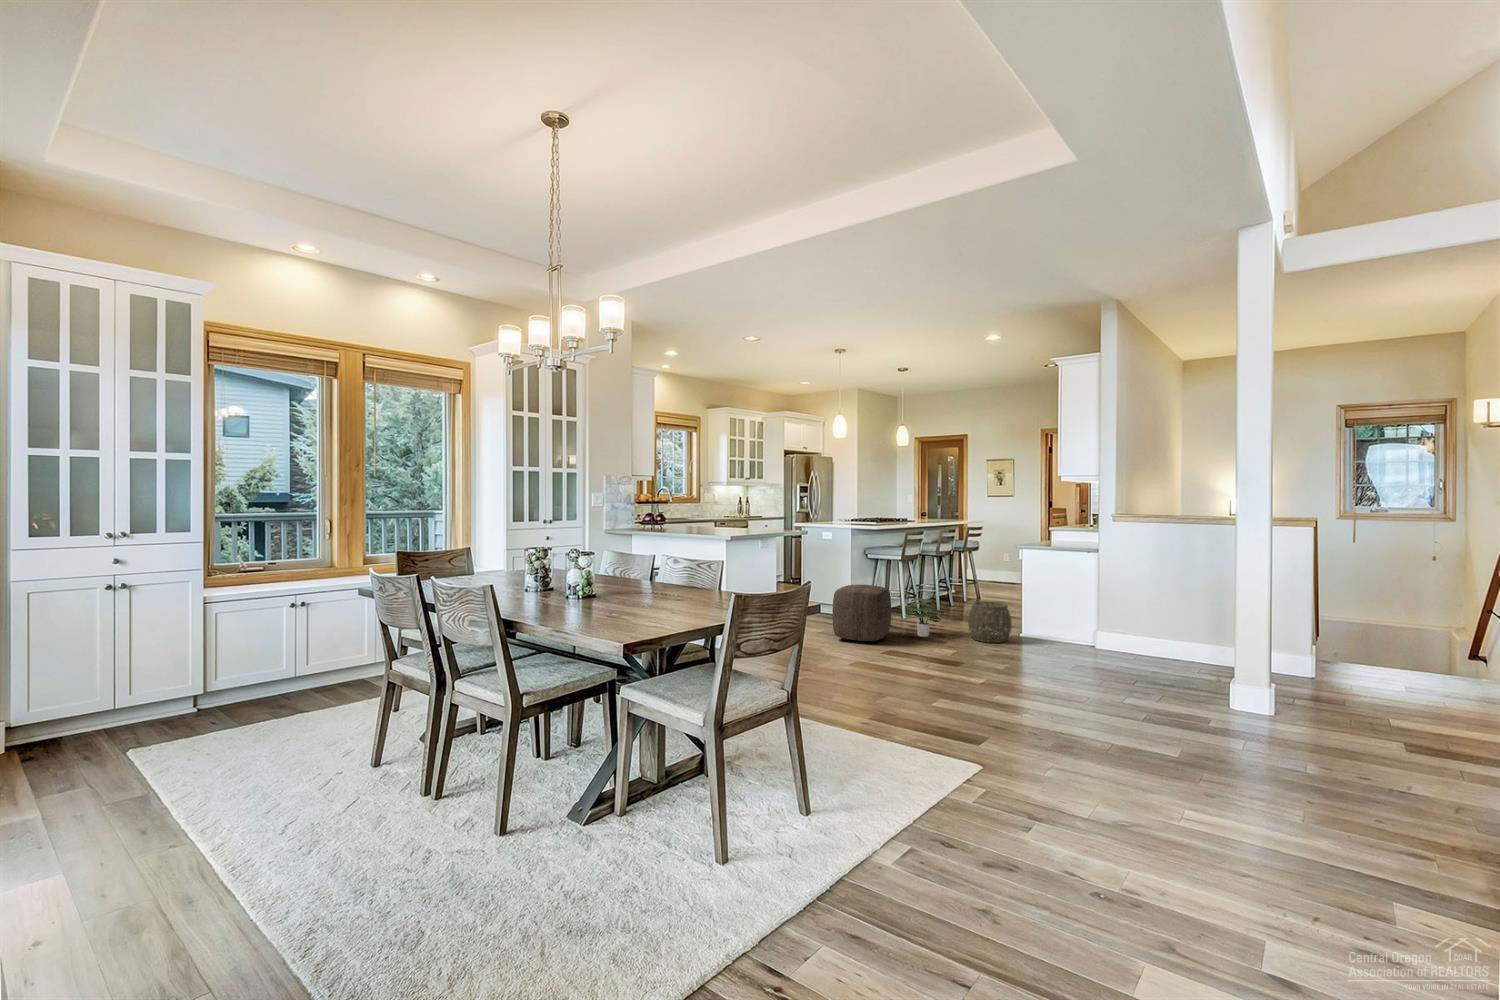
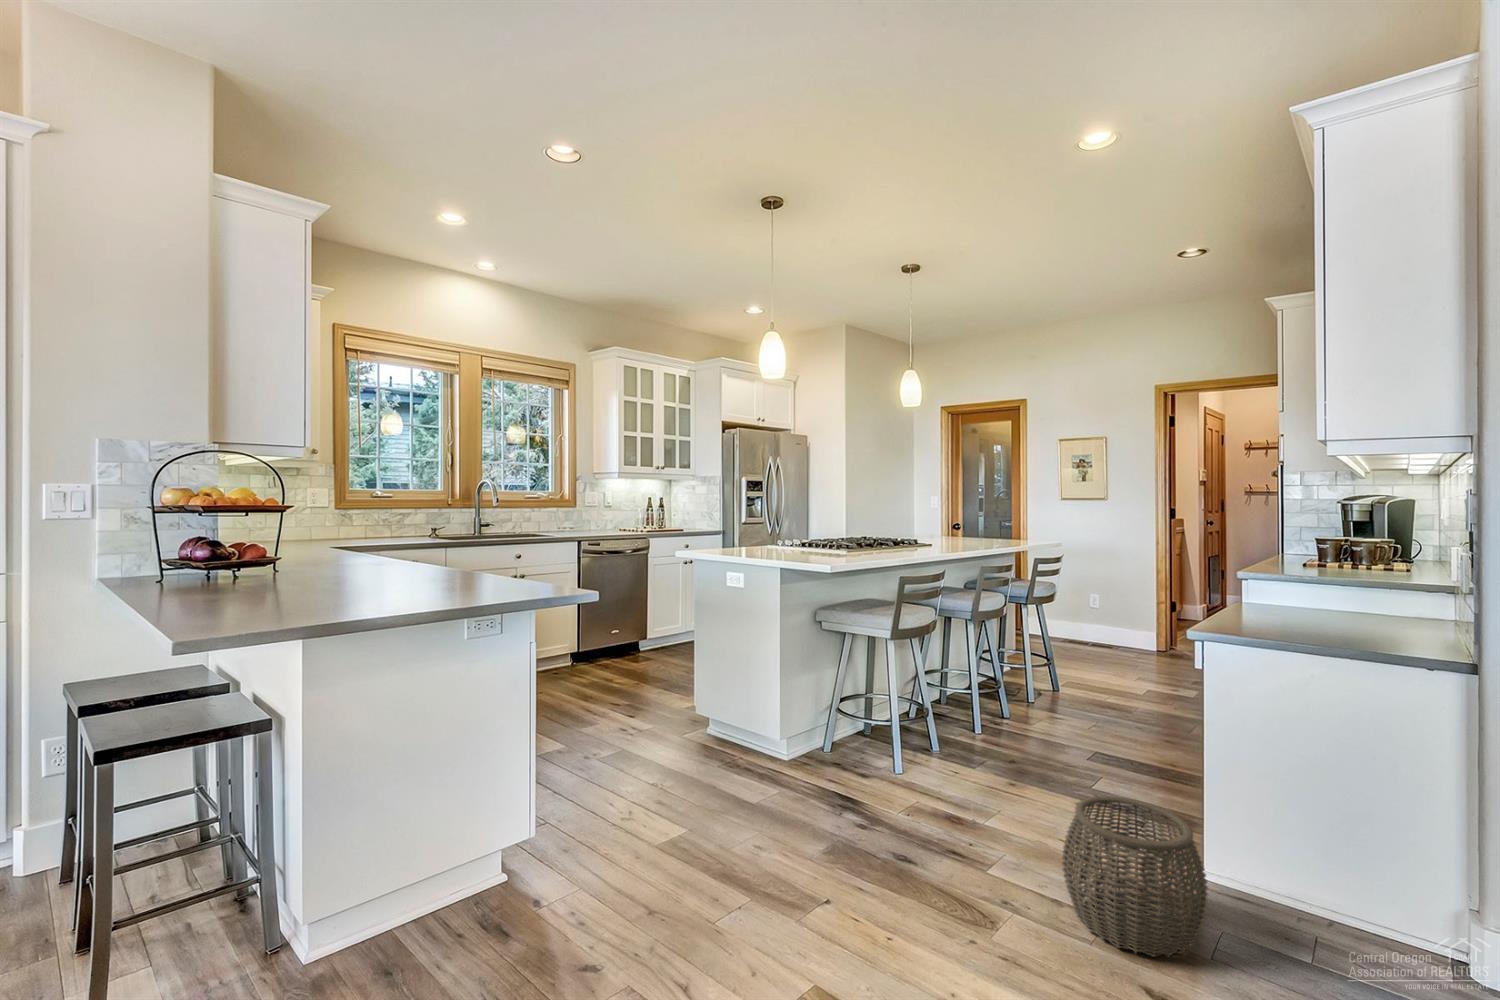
ottoman: present [832,584,891,641] -> none [662,732,839,939]
potted plant: present [906,596,944,637] -> none [883,767,993,891]

